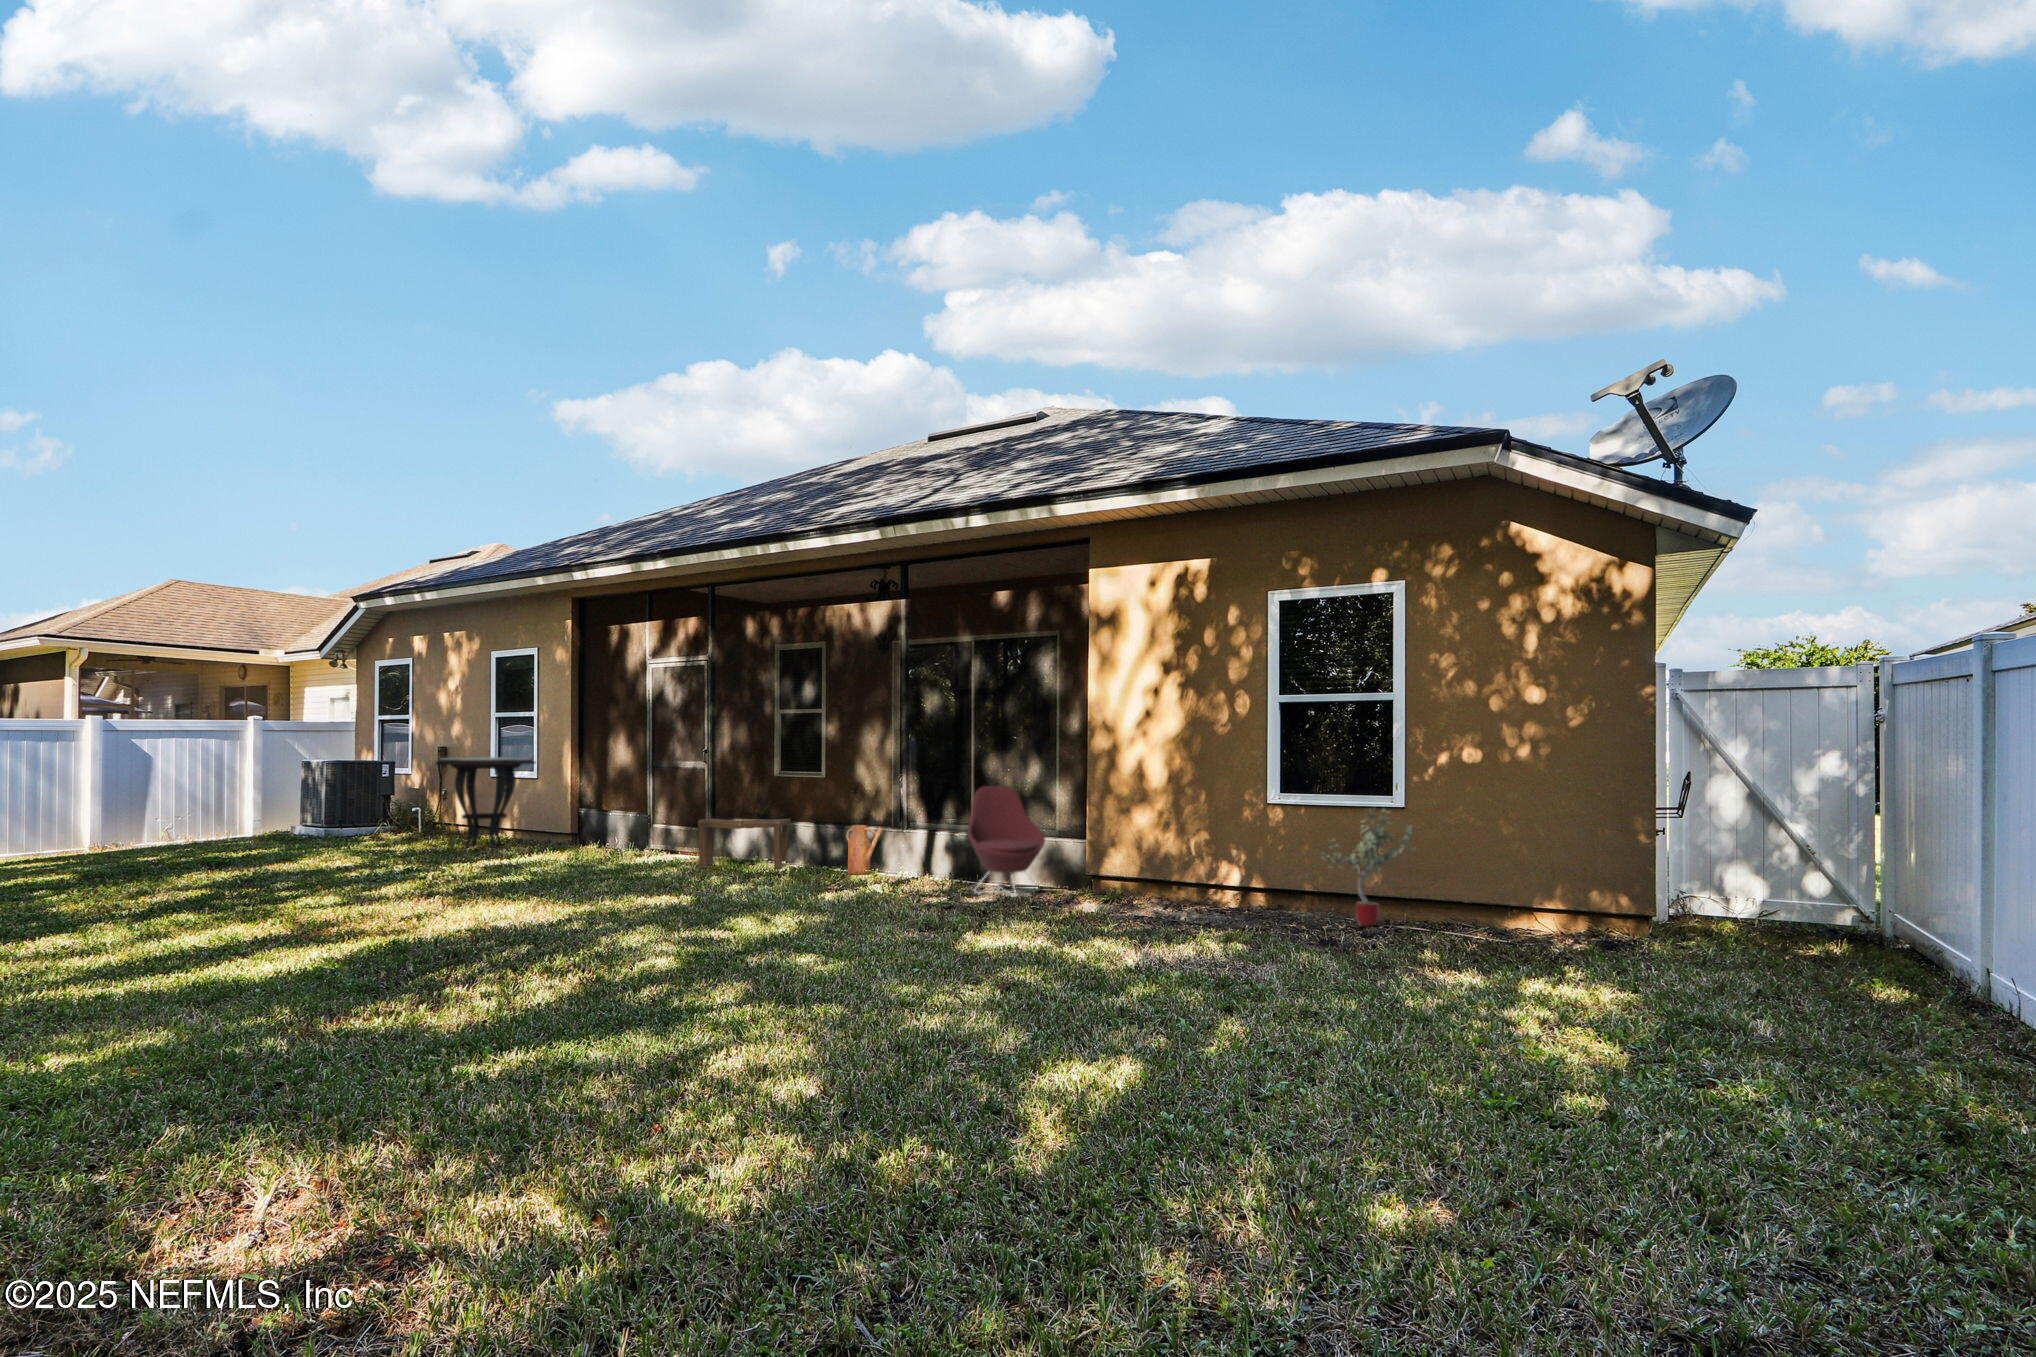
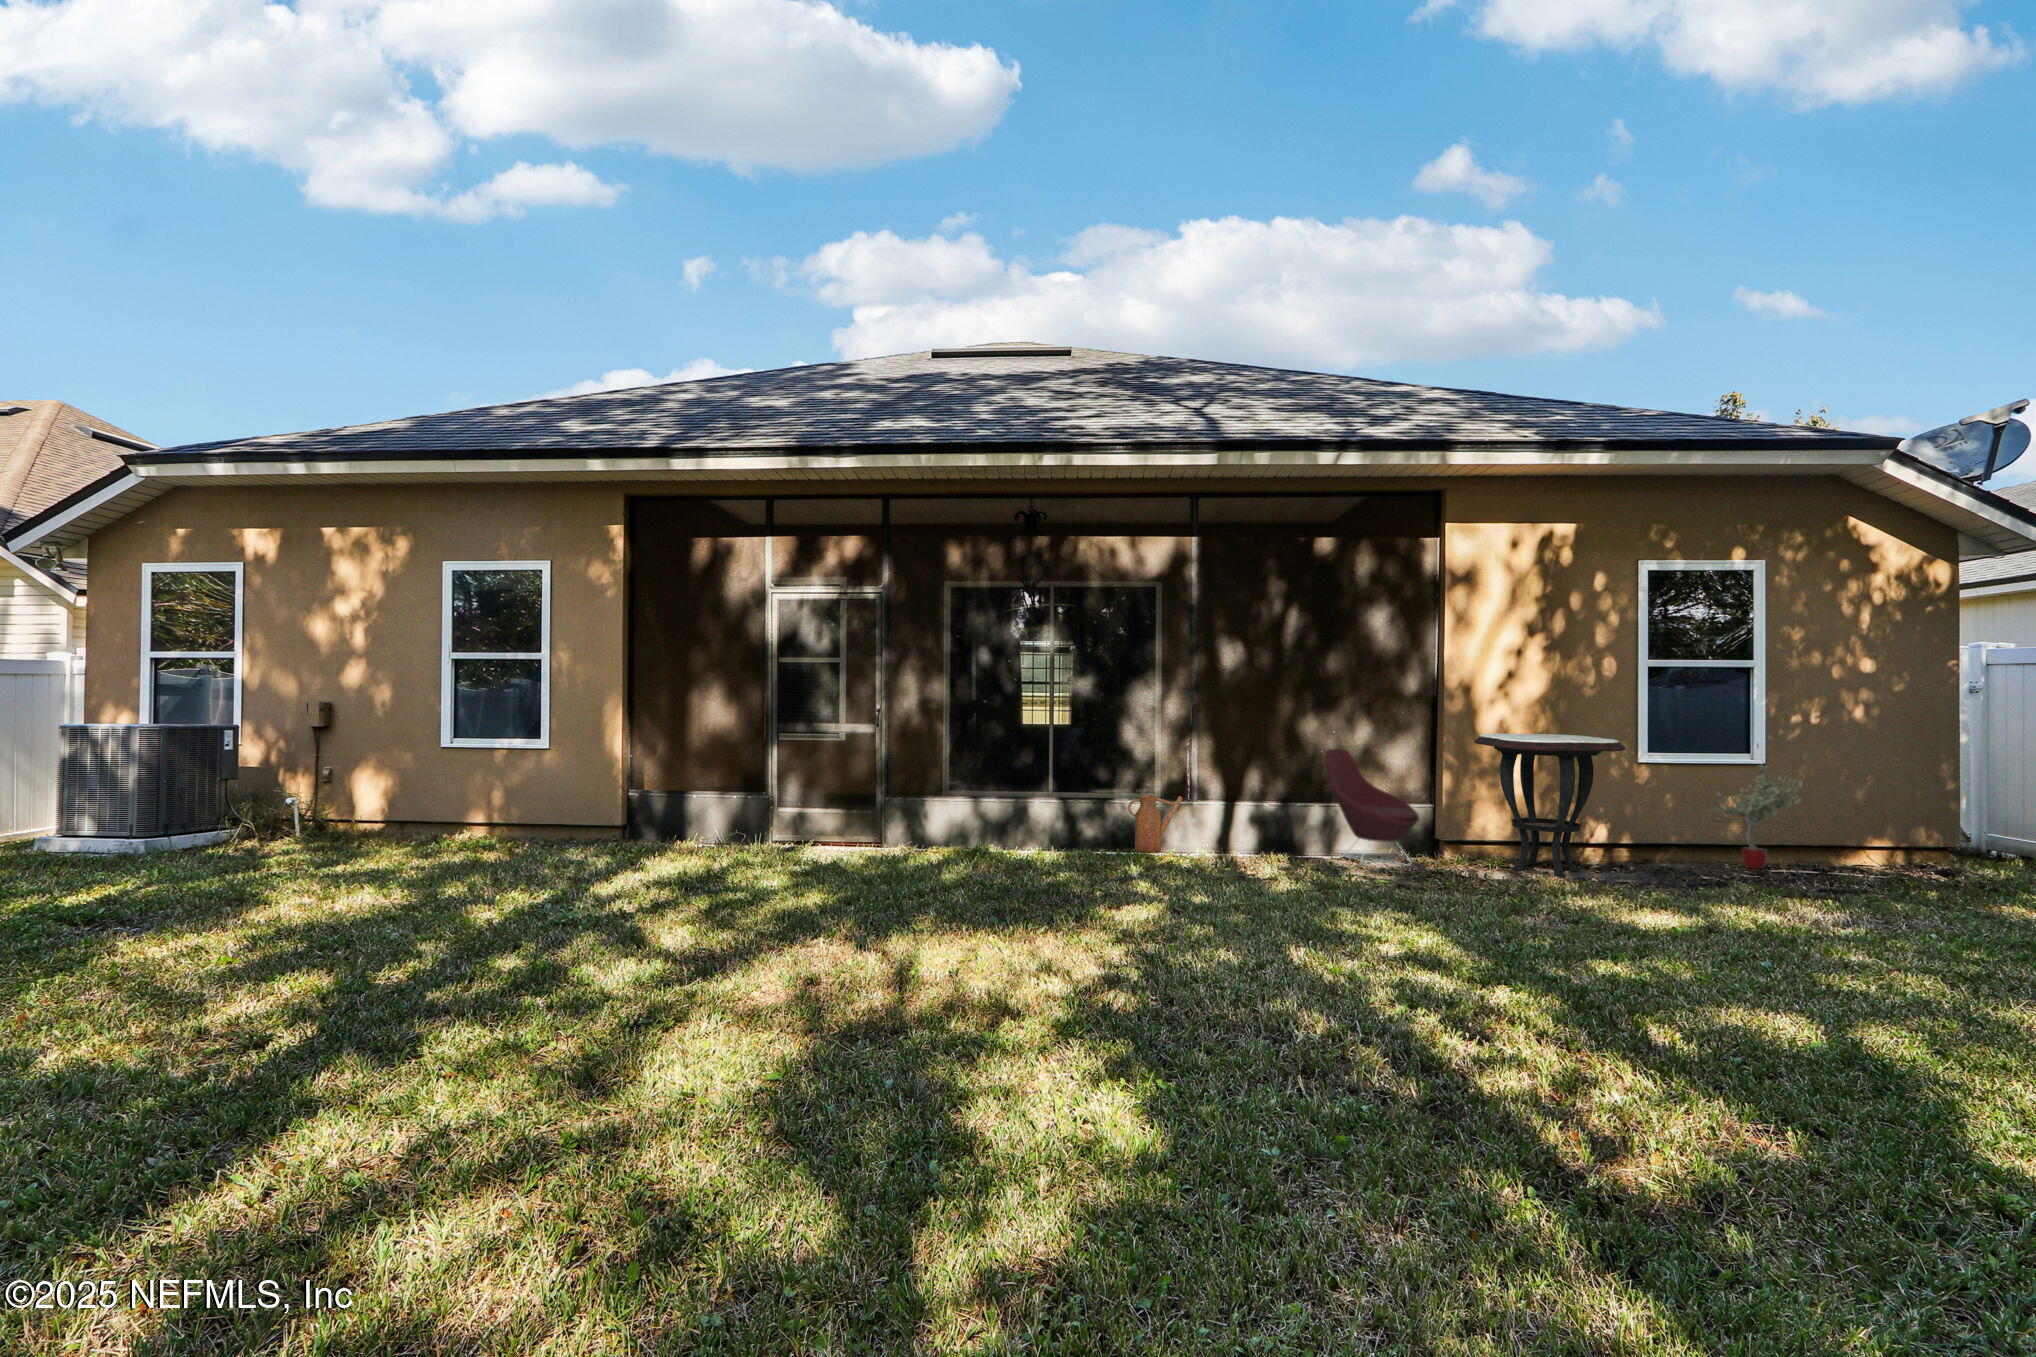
side table: present [436,757,535,848] -> present [1474,734,1625,877]
bench: present [698,819,791,869] -> none [937,791,1049,859]

